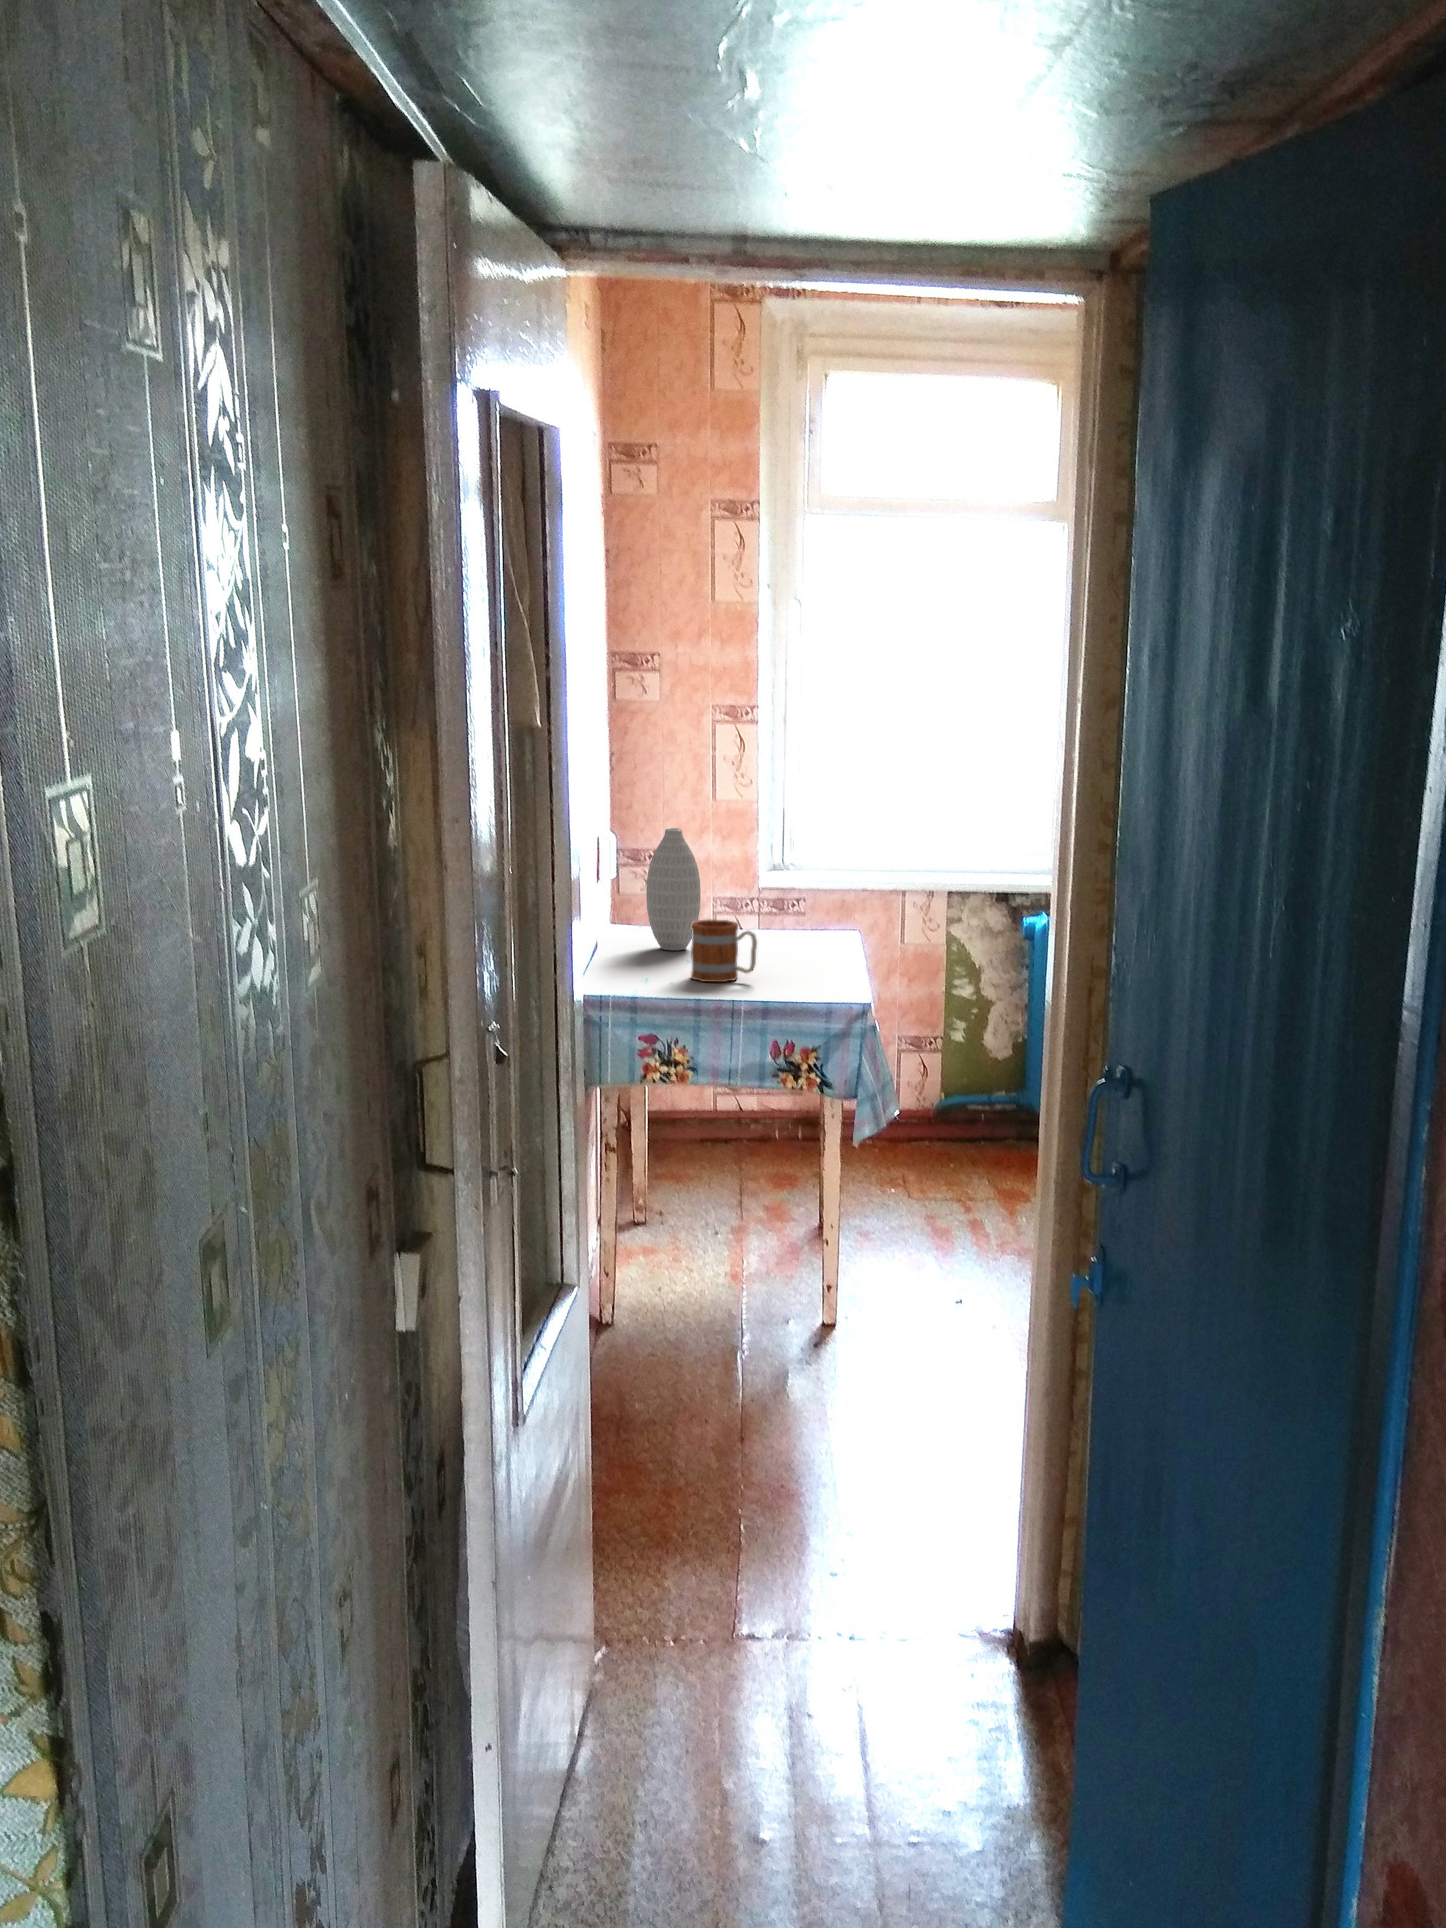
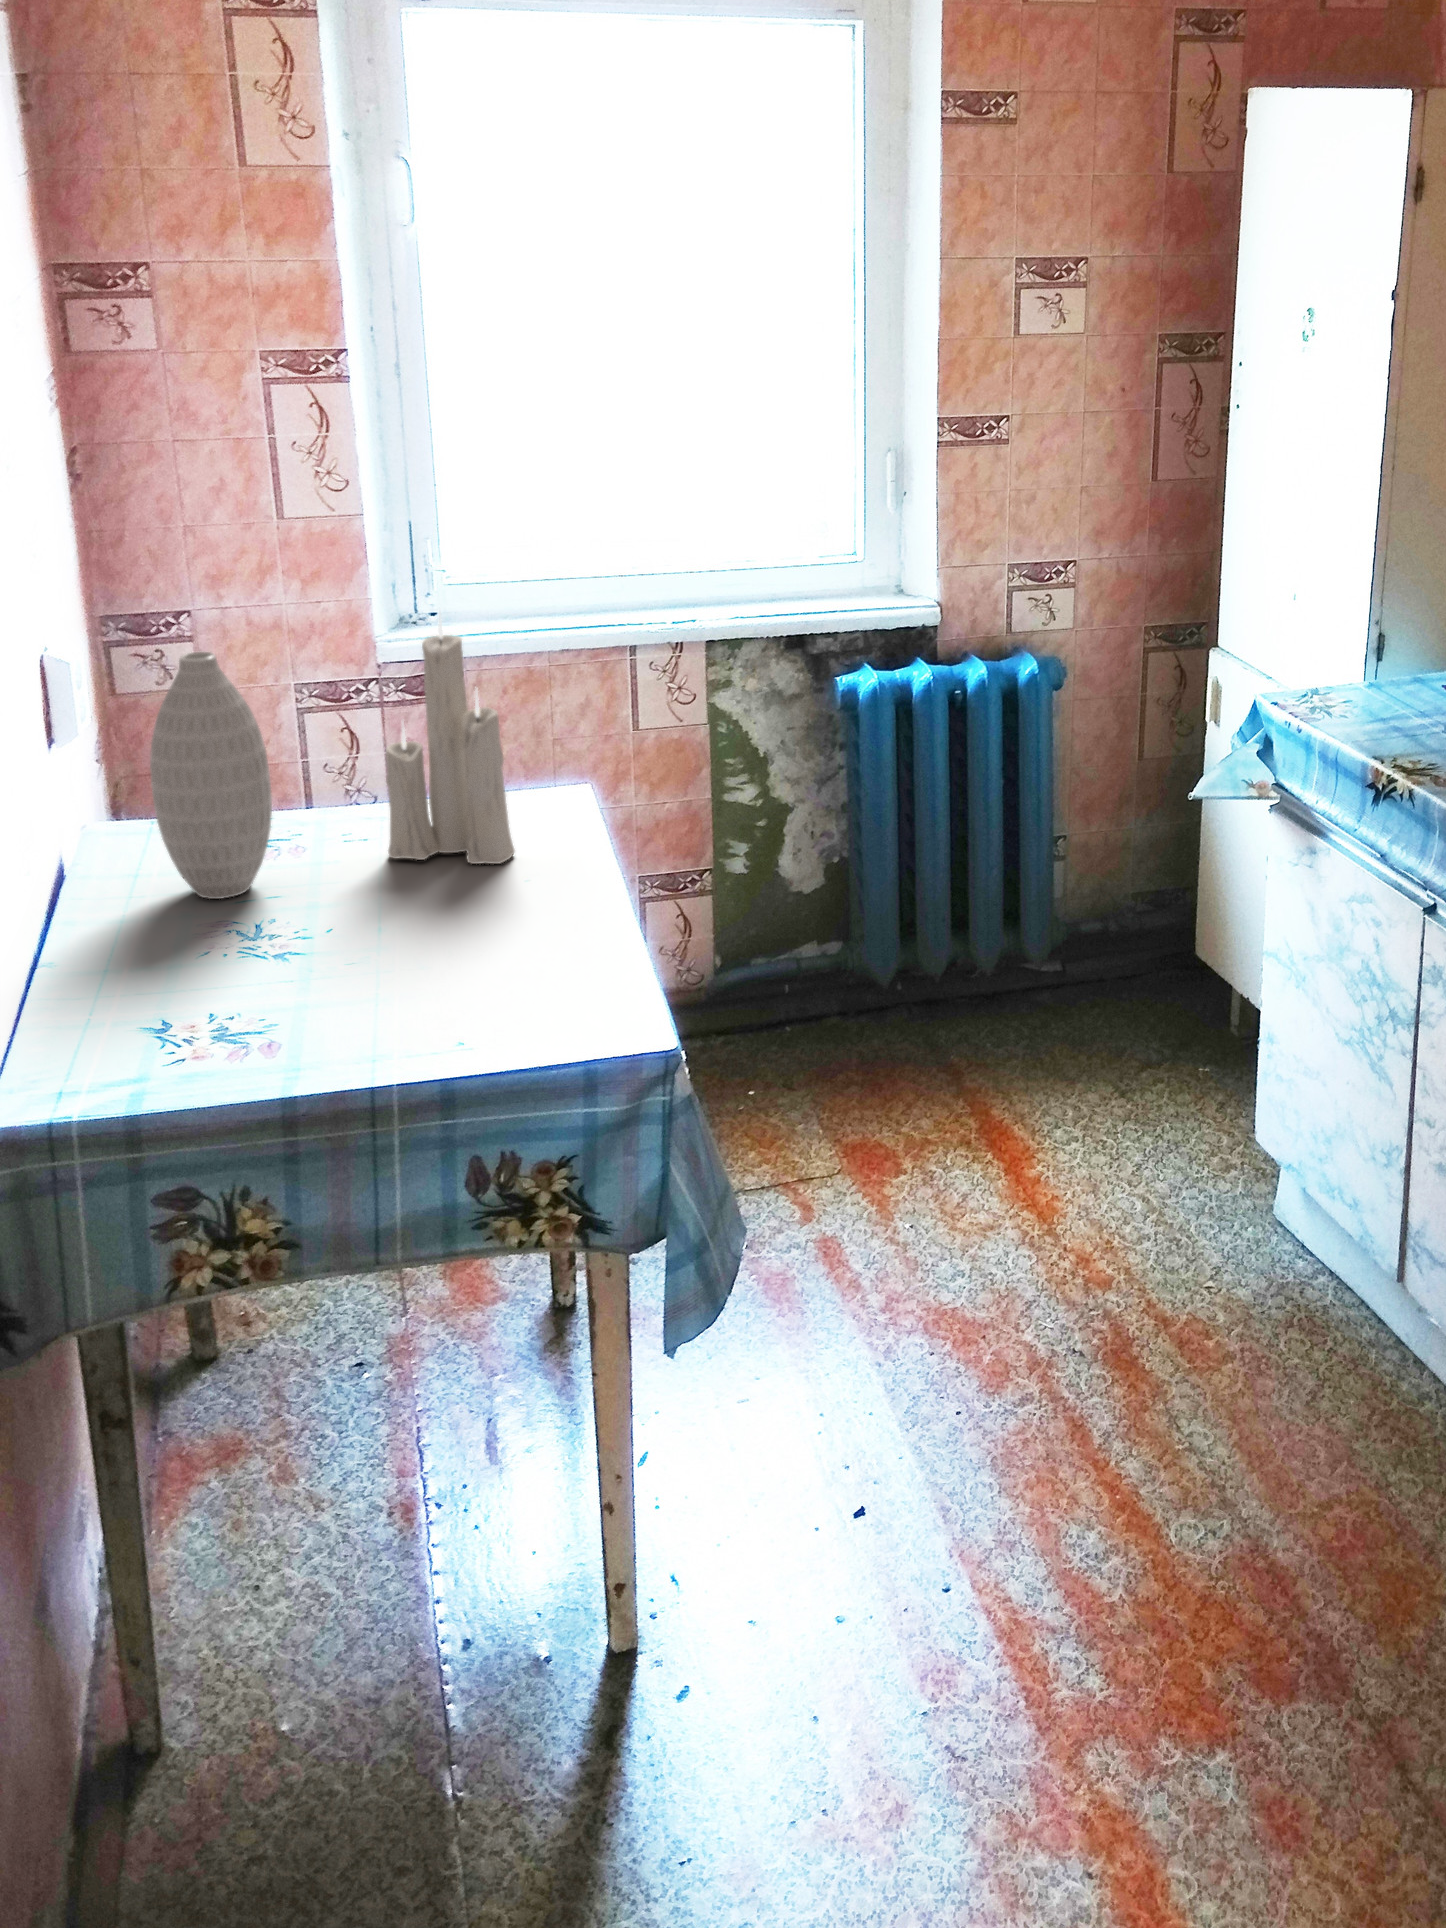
candle: none [753,812,814,951] -> present [386,613,515,864]
mug: present [691,919,757,982] -> none [254,867,409,1018]

